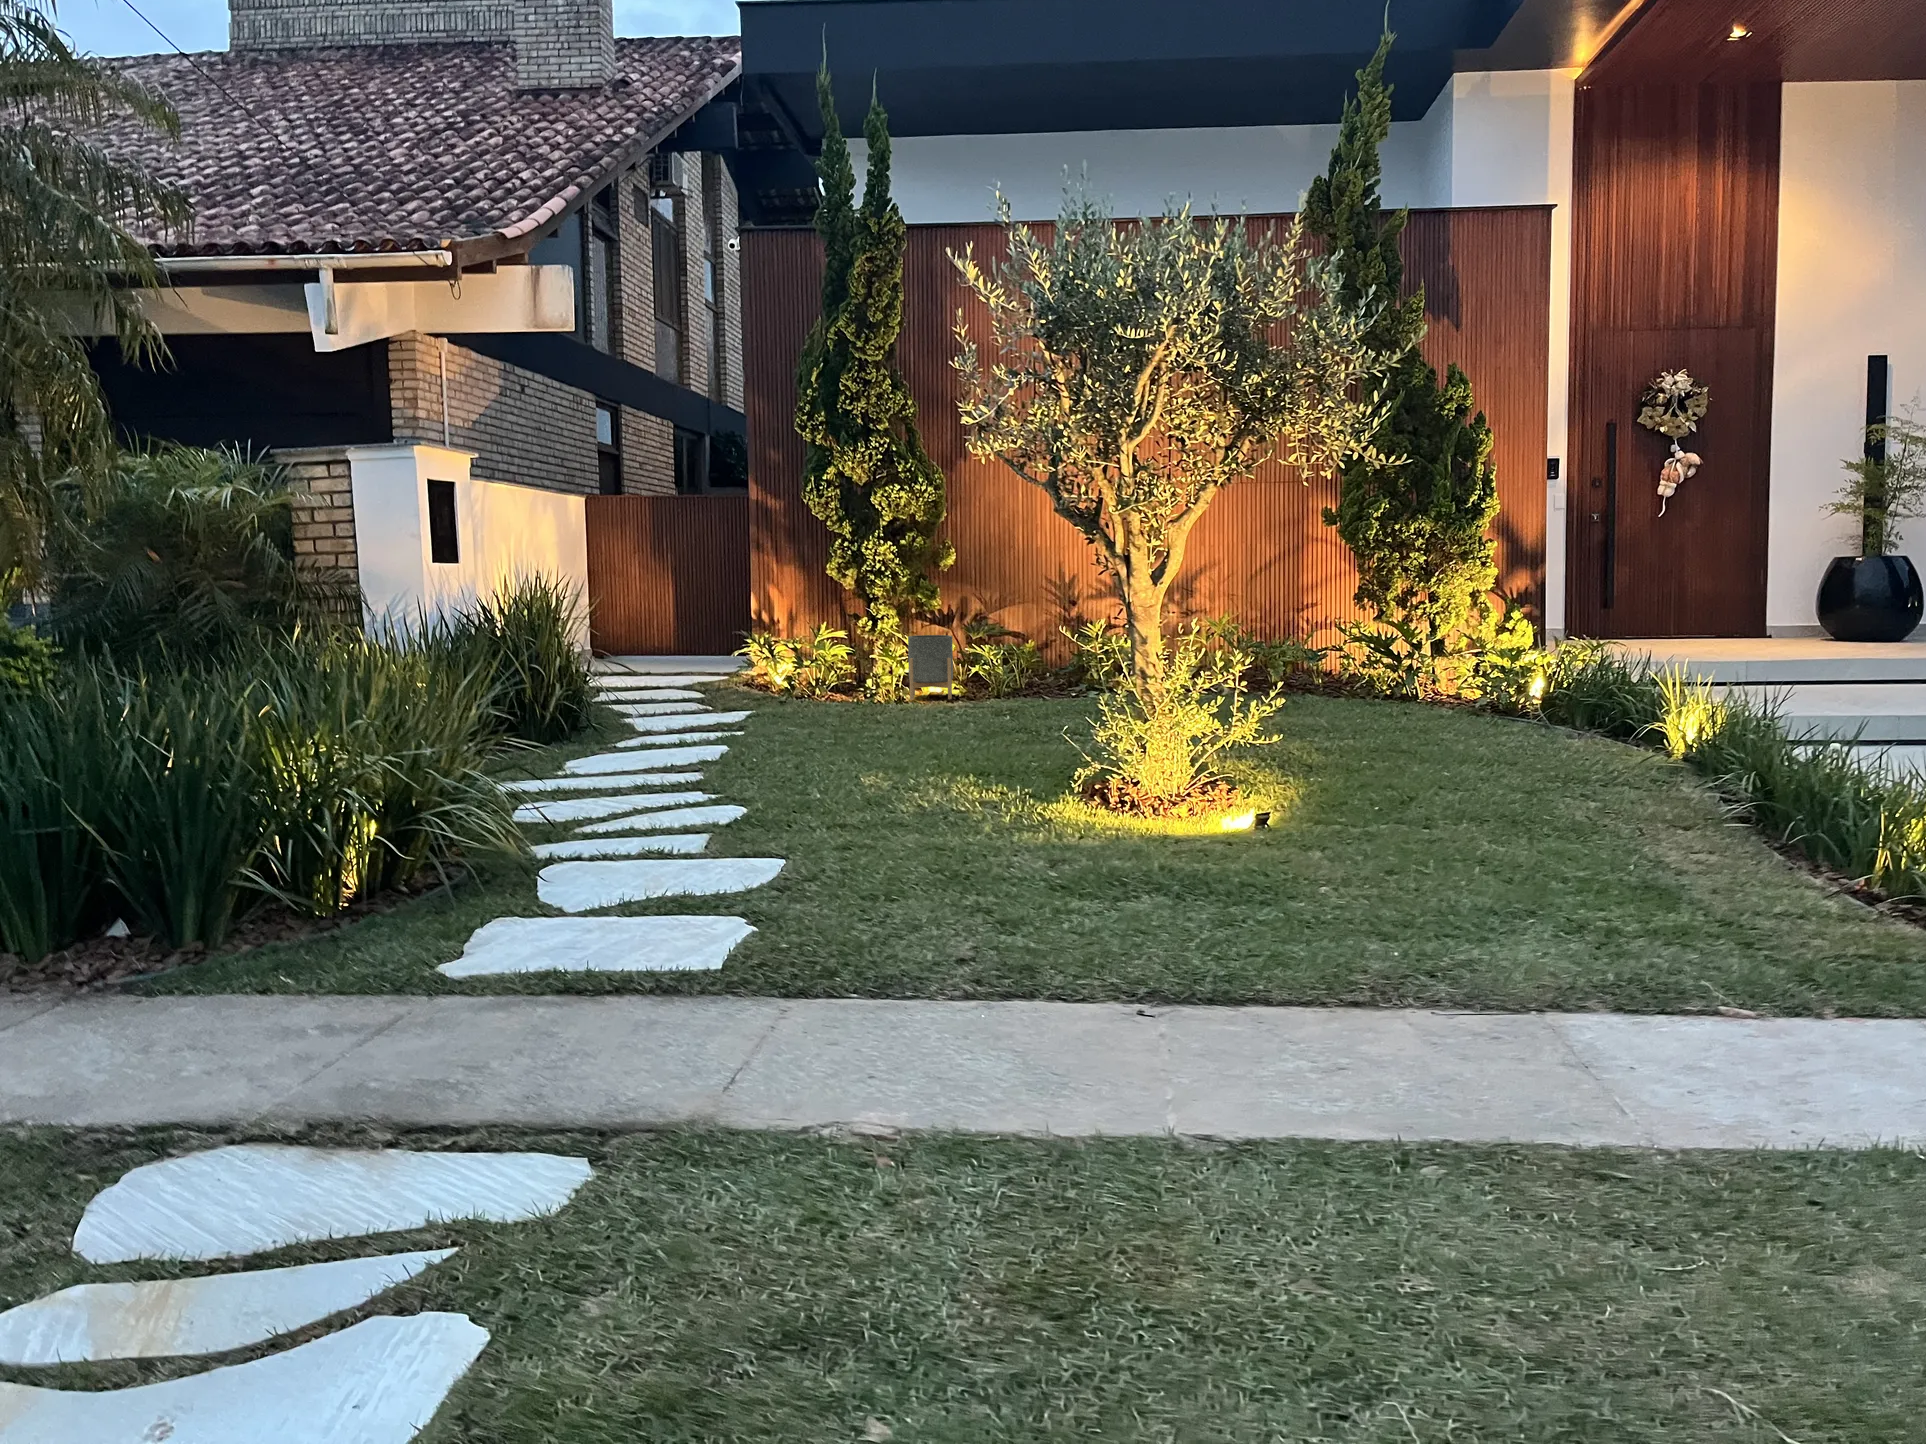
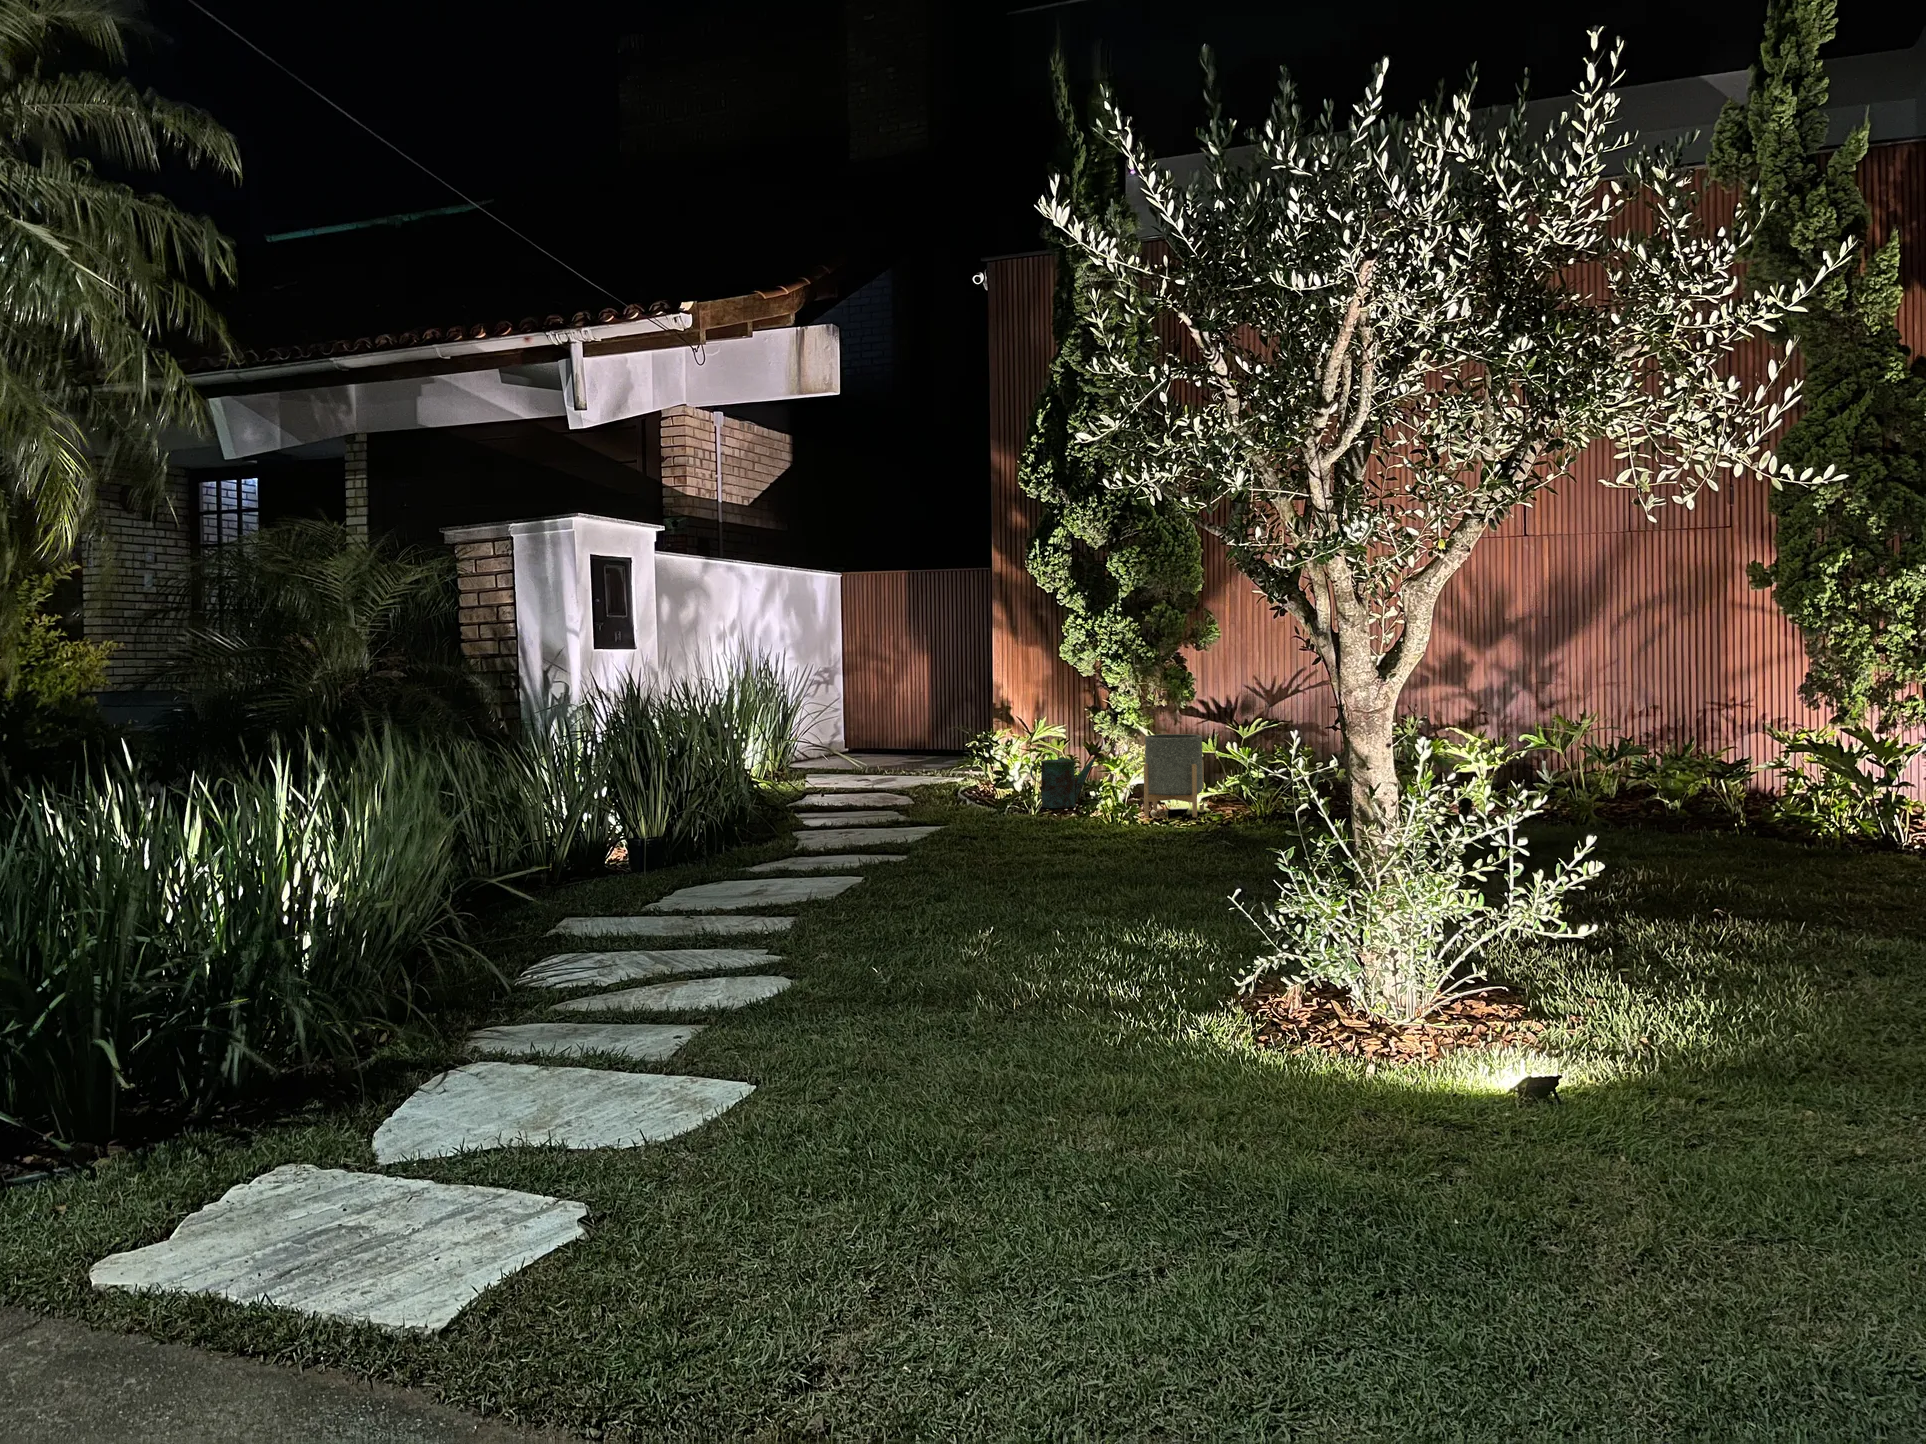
watering can: none [811,650,866,697] -> present [1030,750,1102,808]

